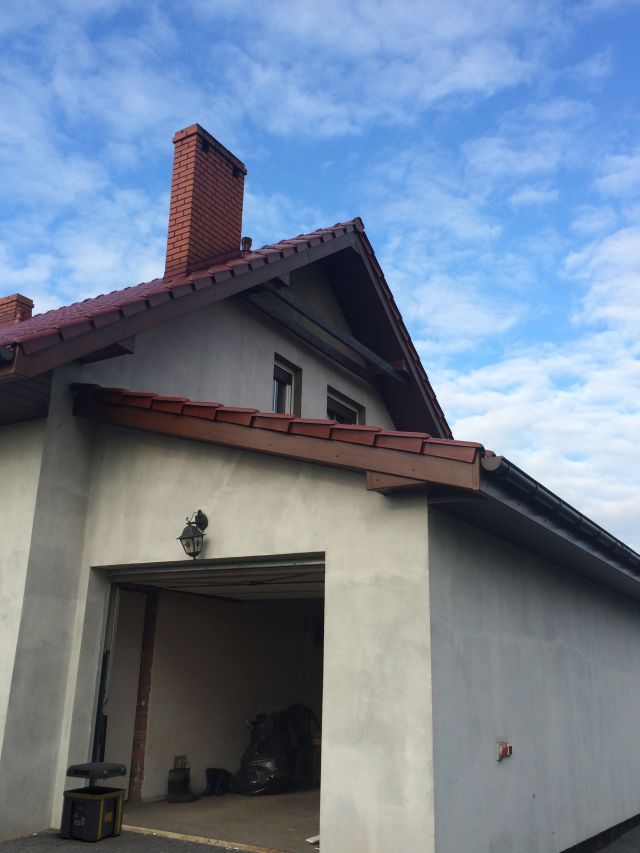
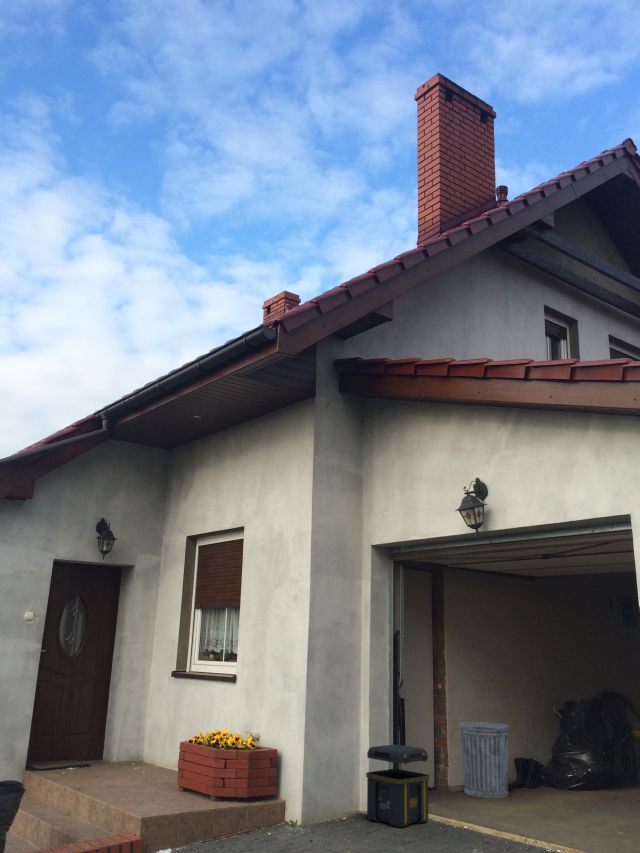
trash can: none [158,737,206,808] -> present [460,722,510,798]

